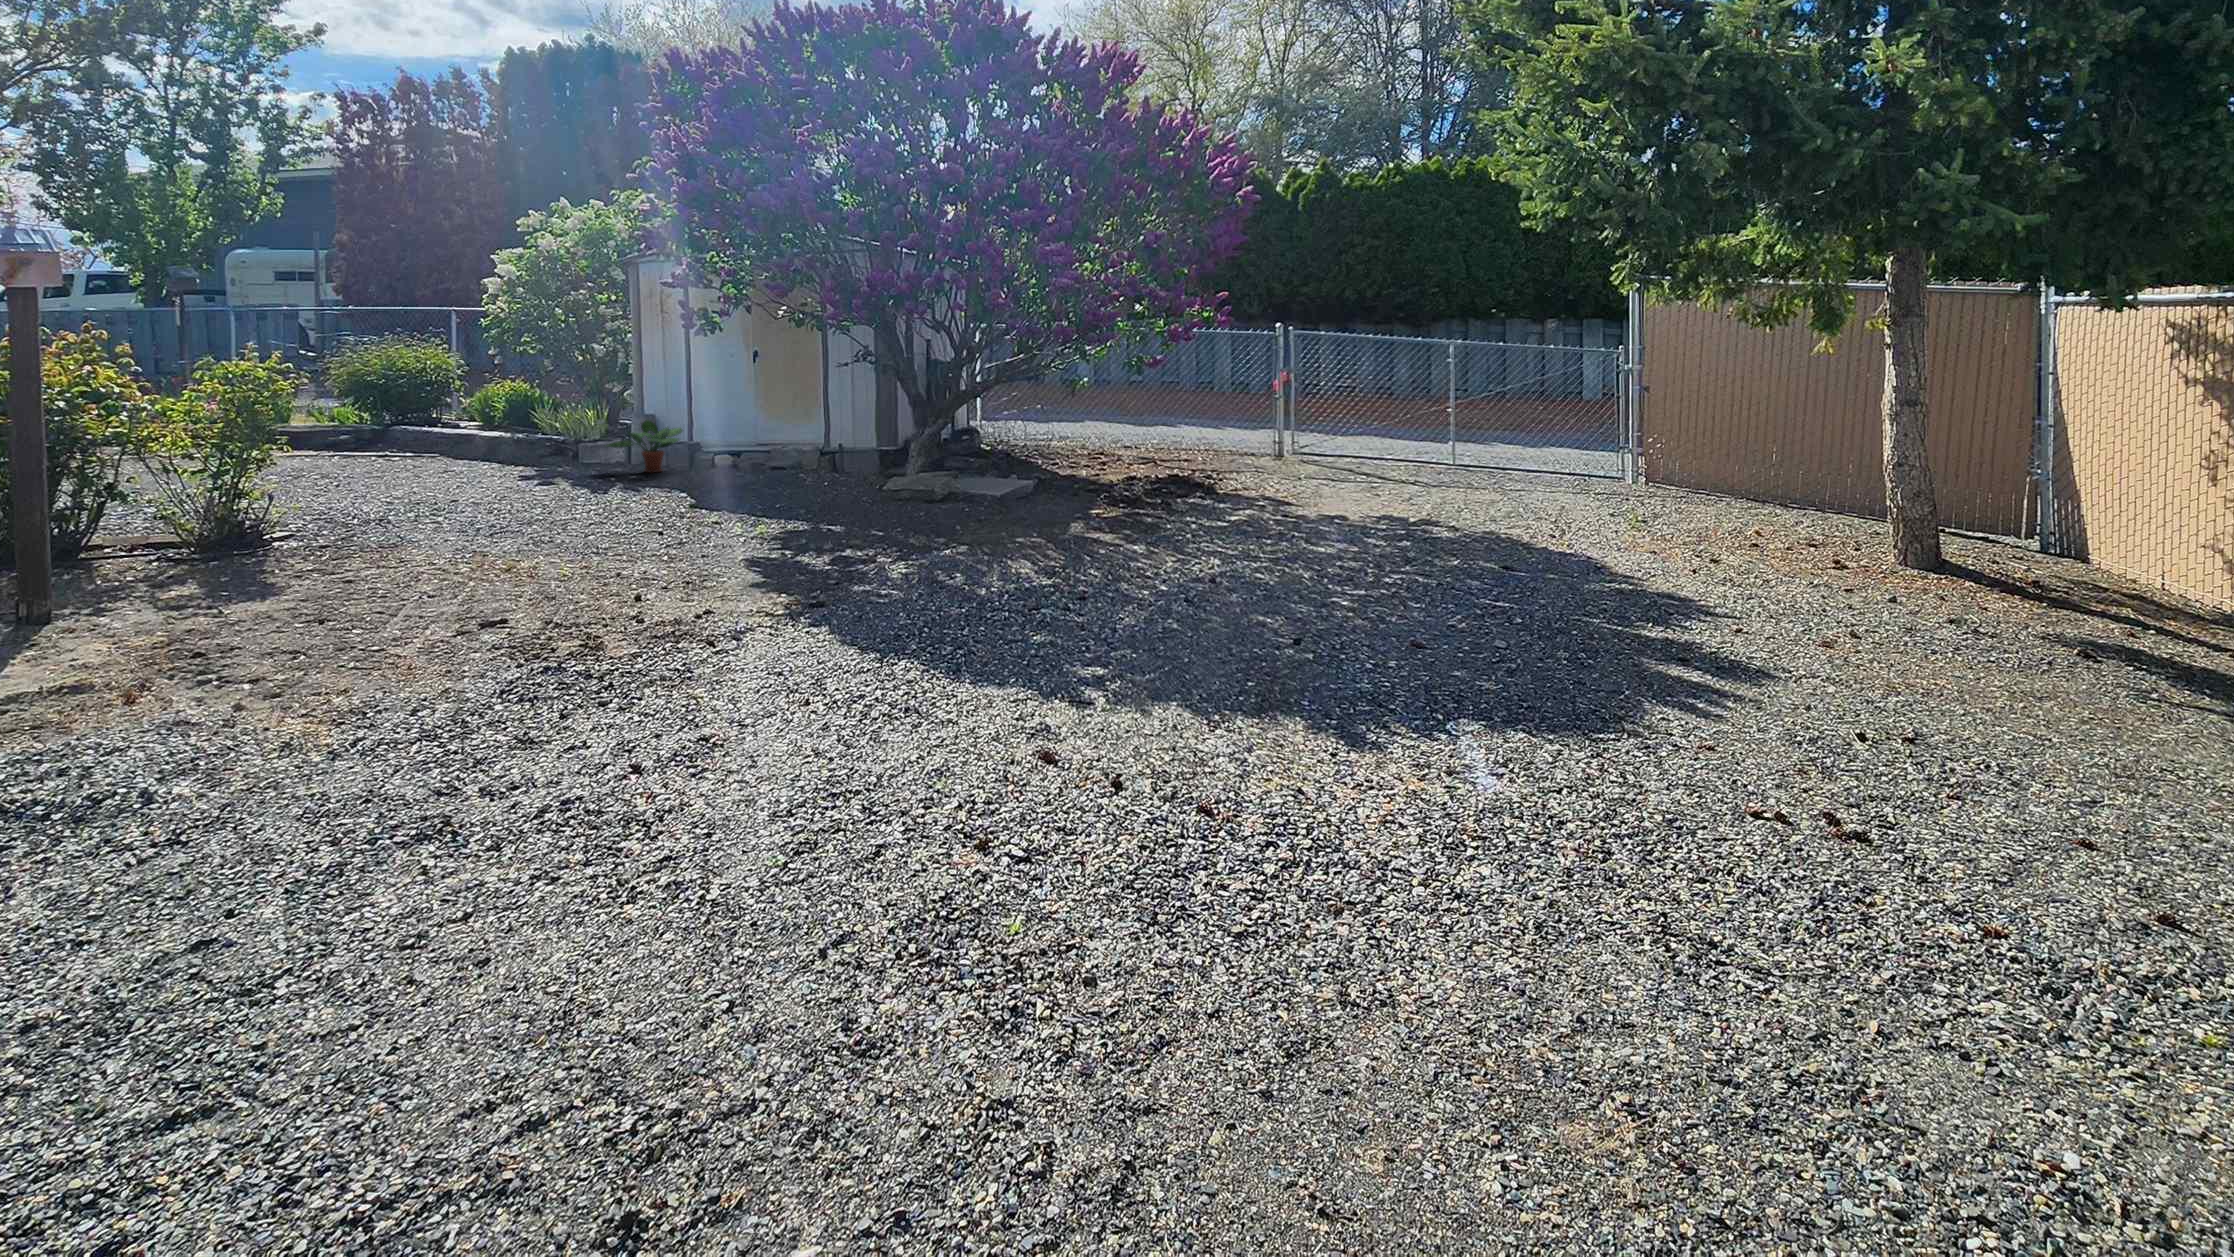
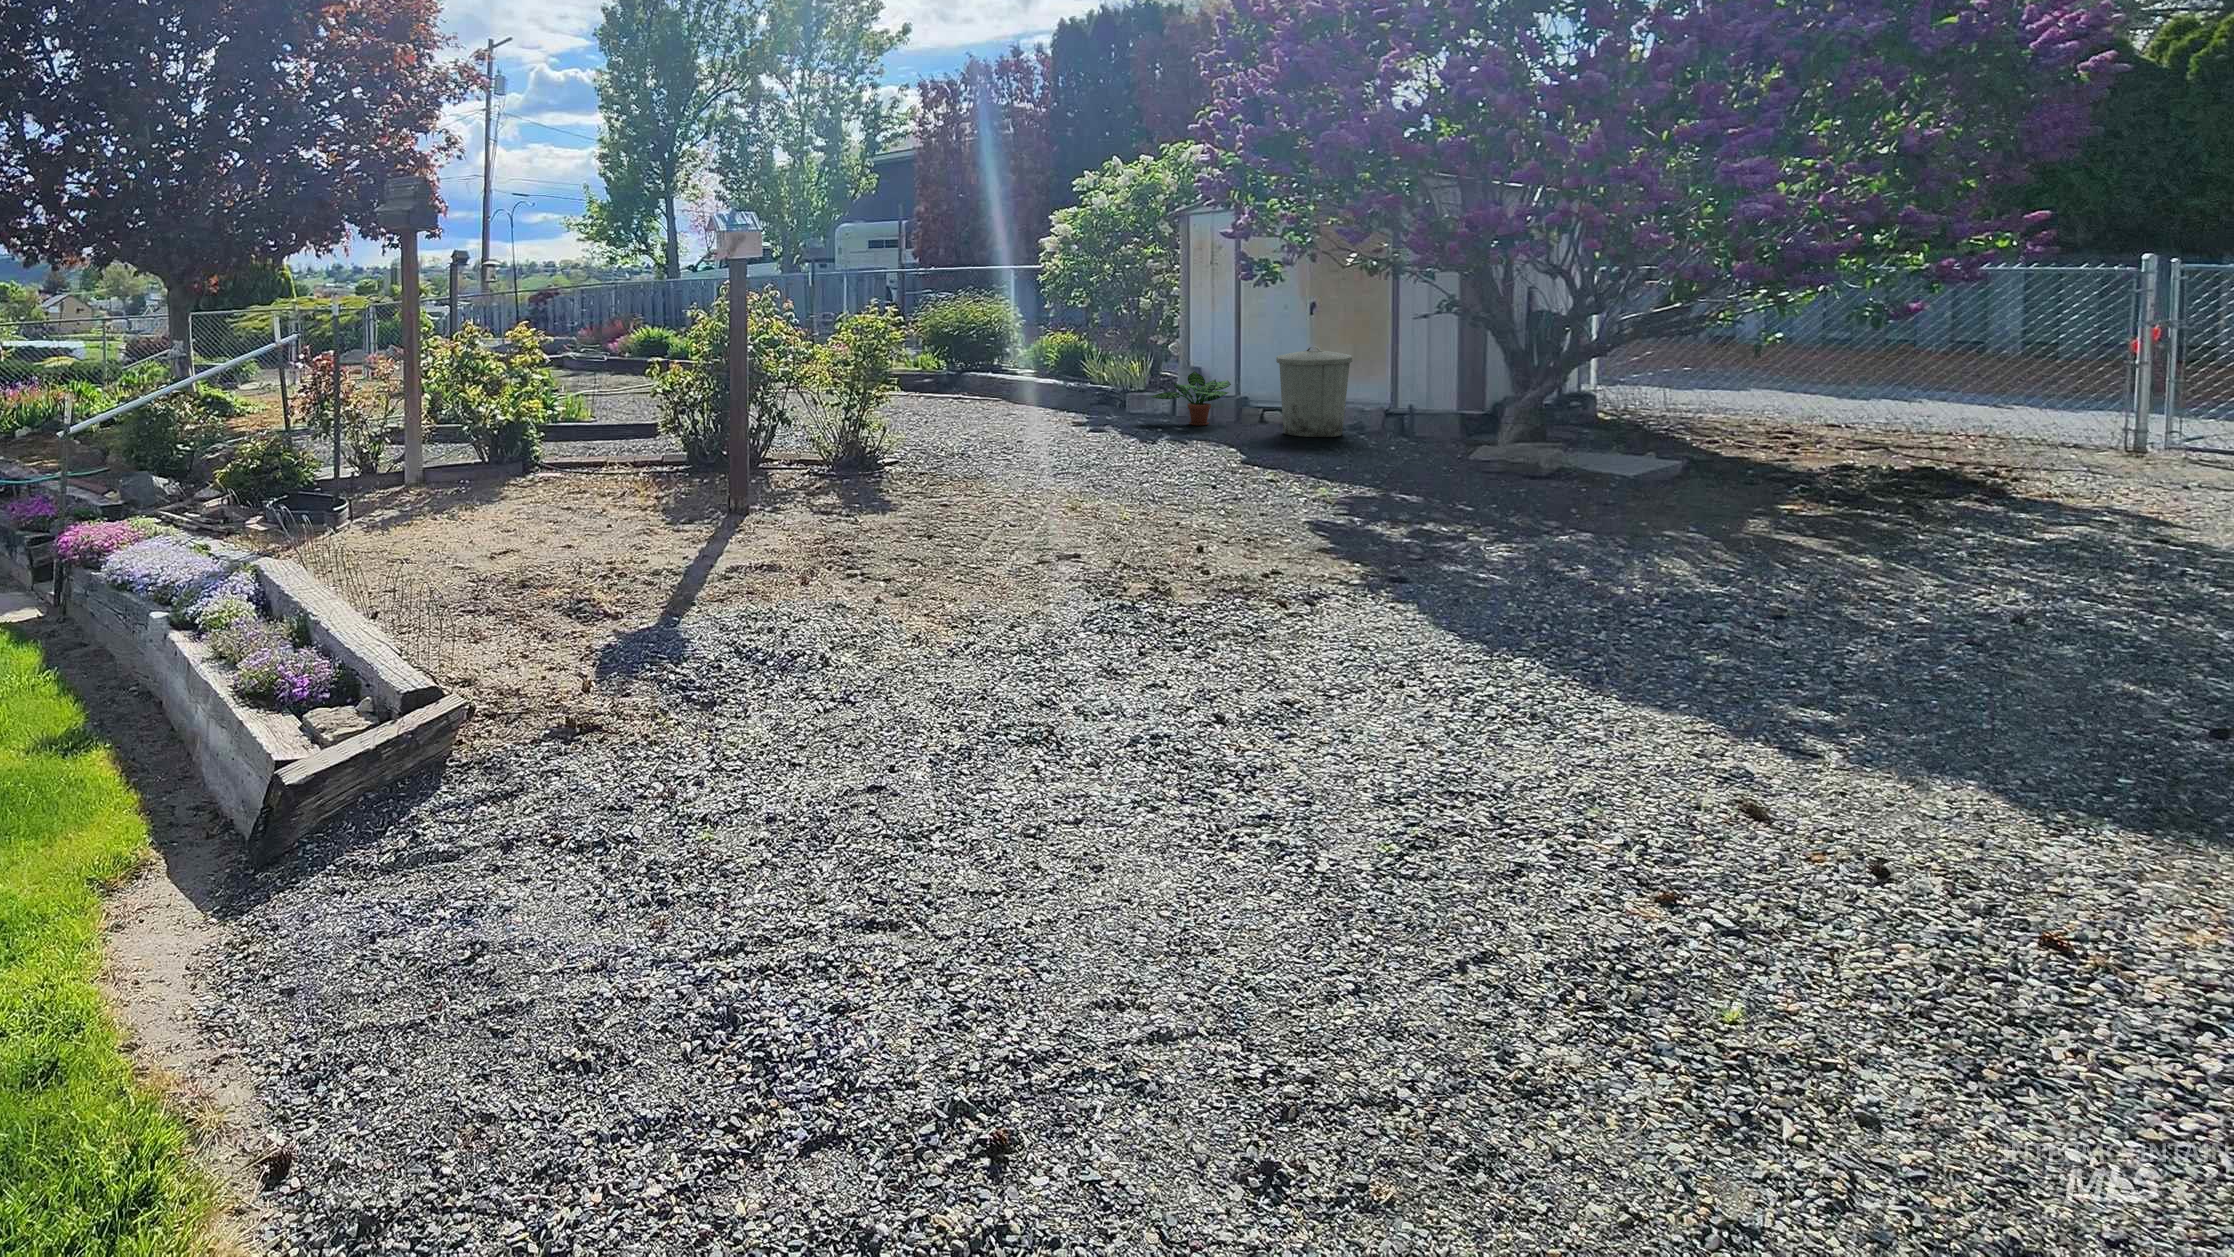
trash can: none [724,393,790,478] -> present [1276,347,1352,437]

